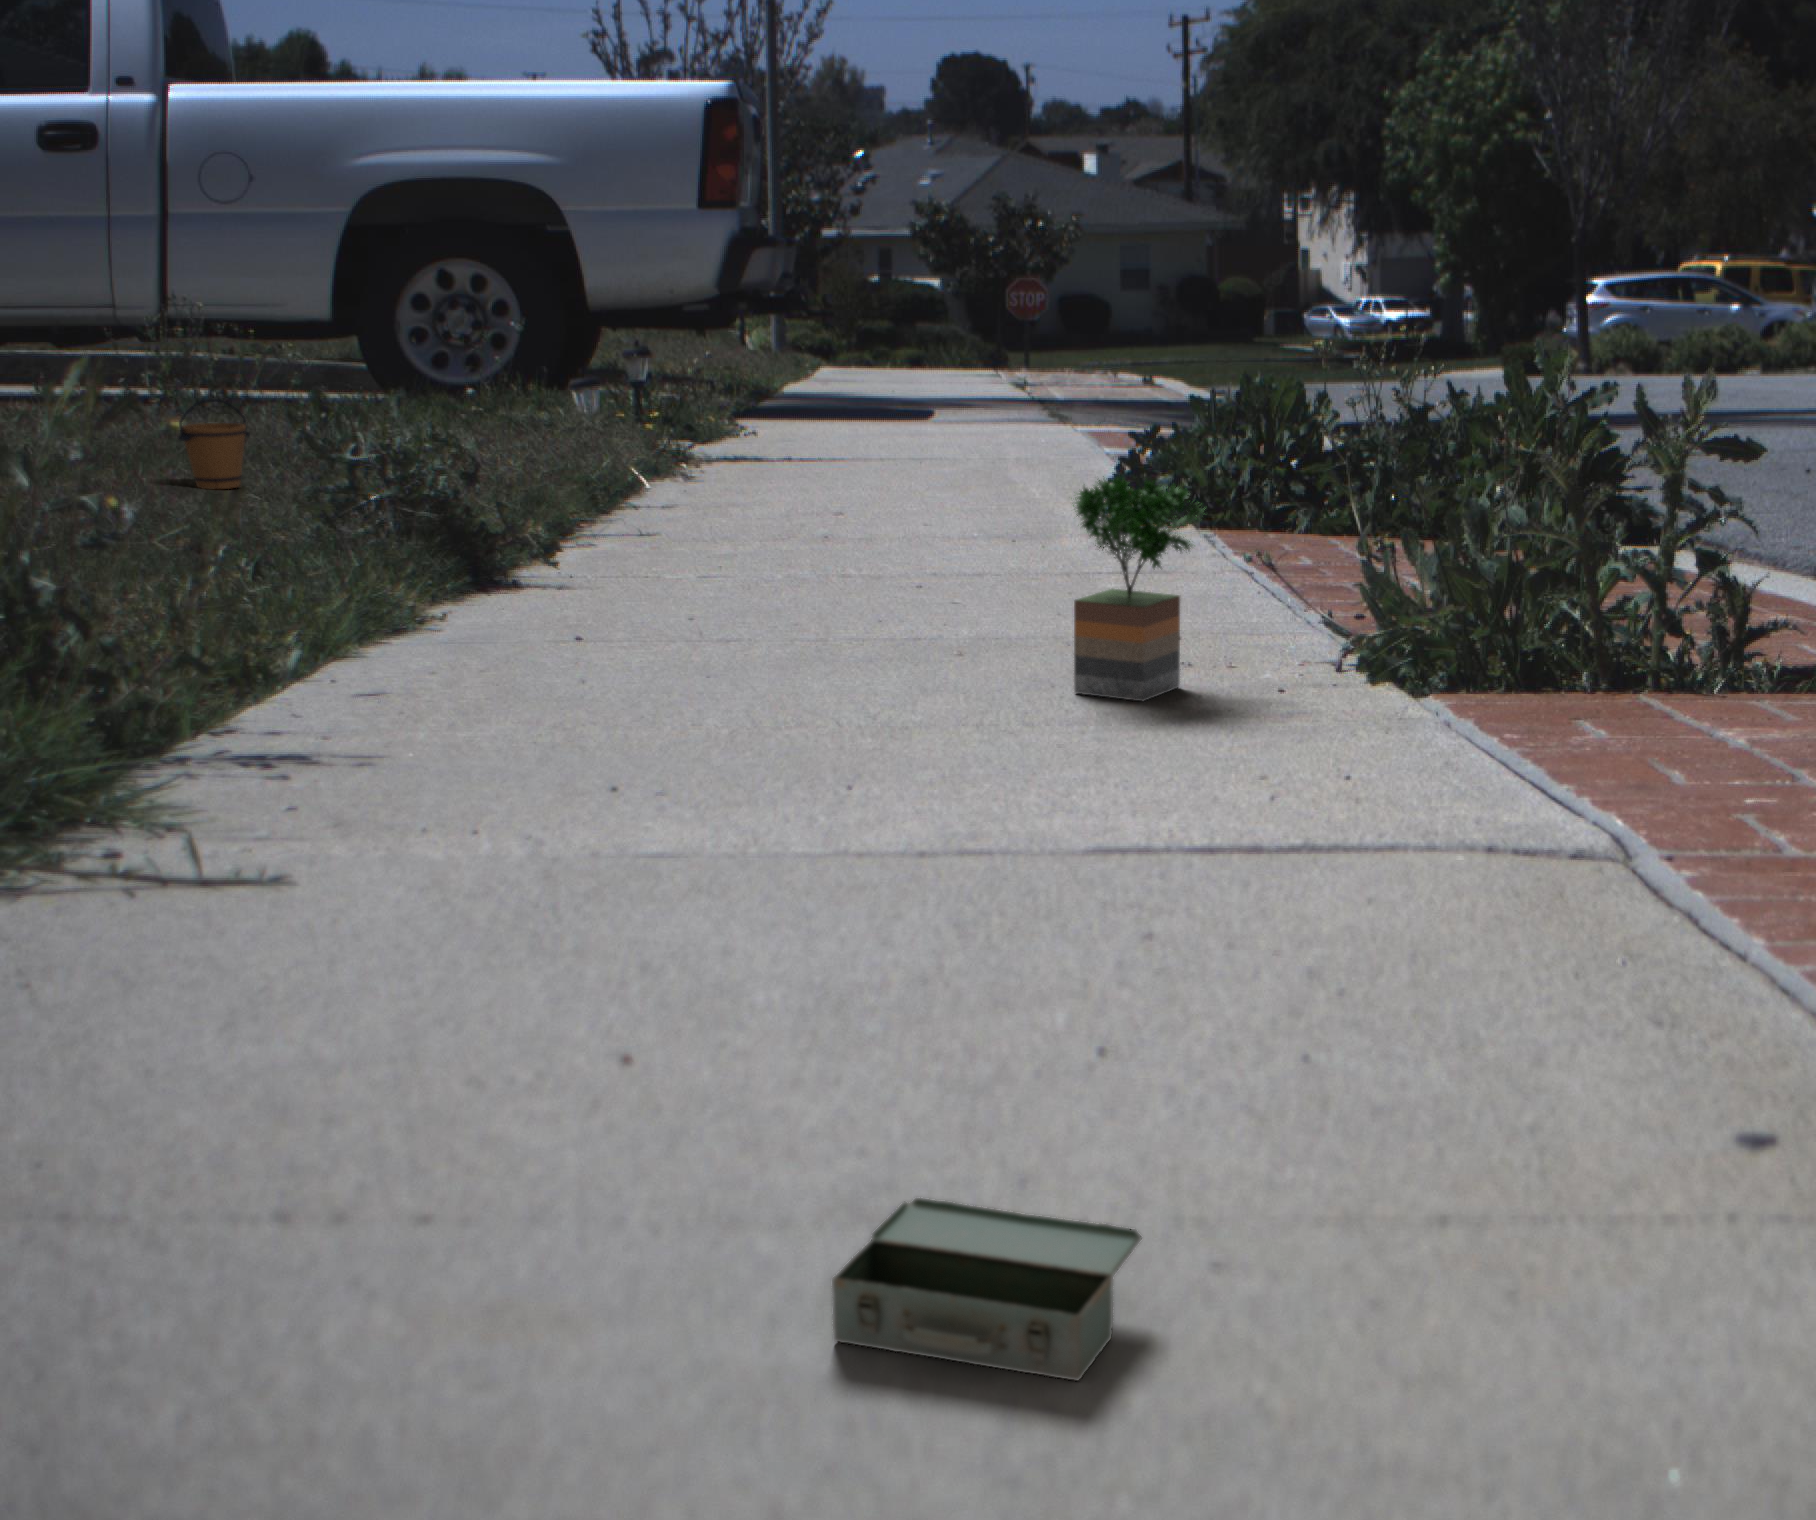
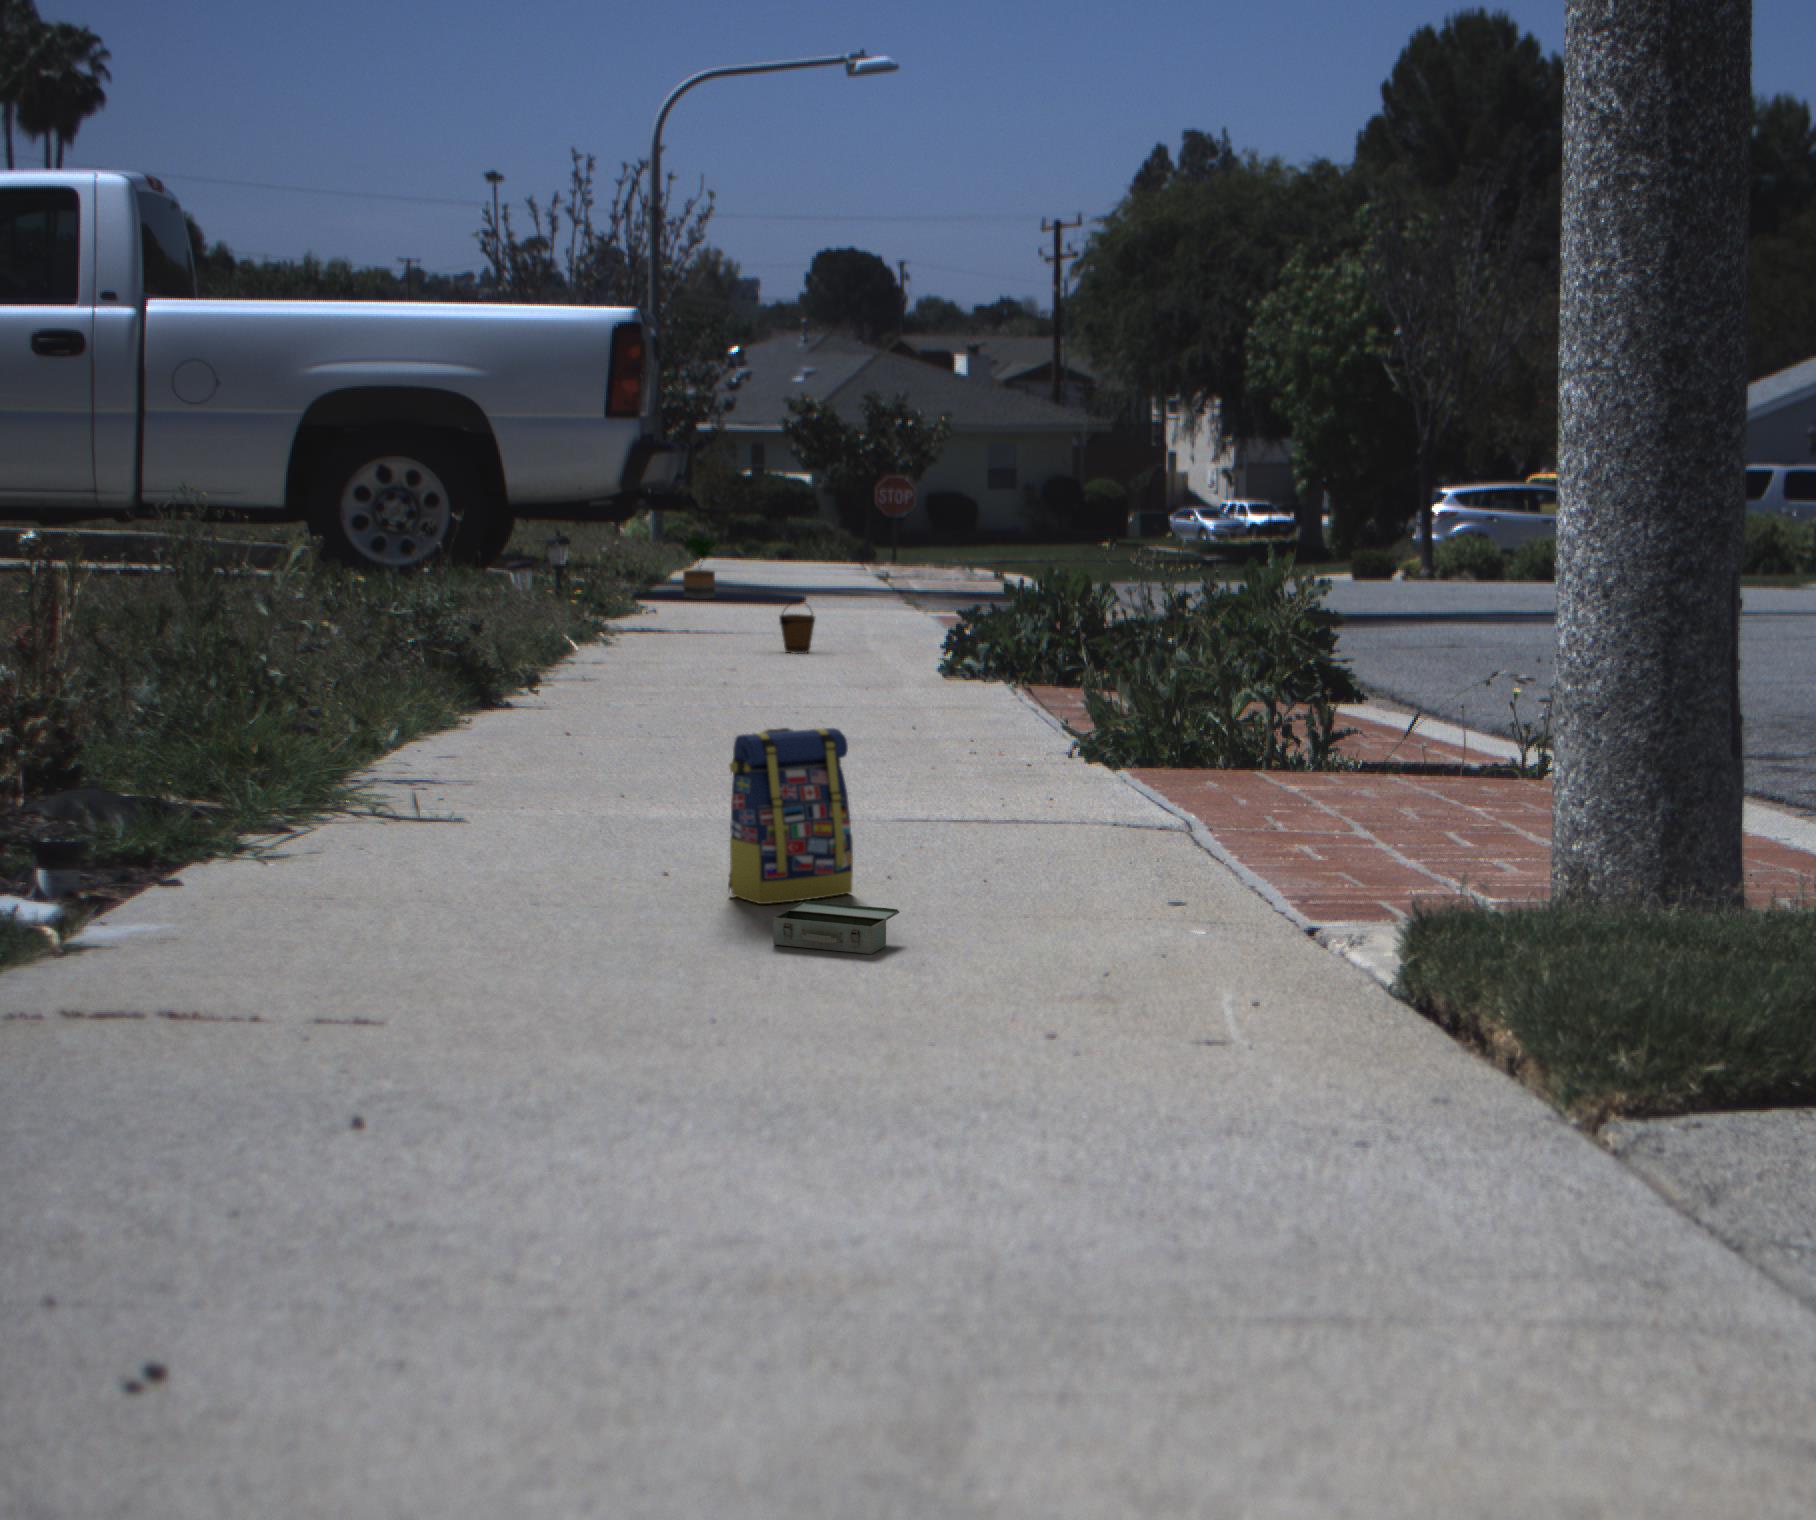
bucket: present [178,399,250,489] -> present [779,614,815,654]
potted tree: present [1073,477,1205,701] -> present [683,536,720,599]
backpack: none [745,743,1019,1151] -> present [728,728,853,904]

